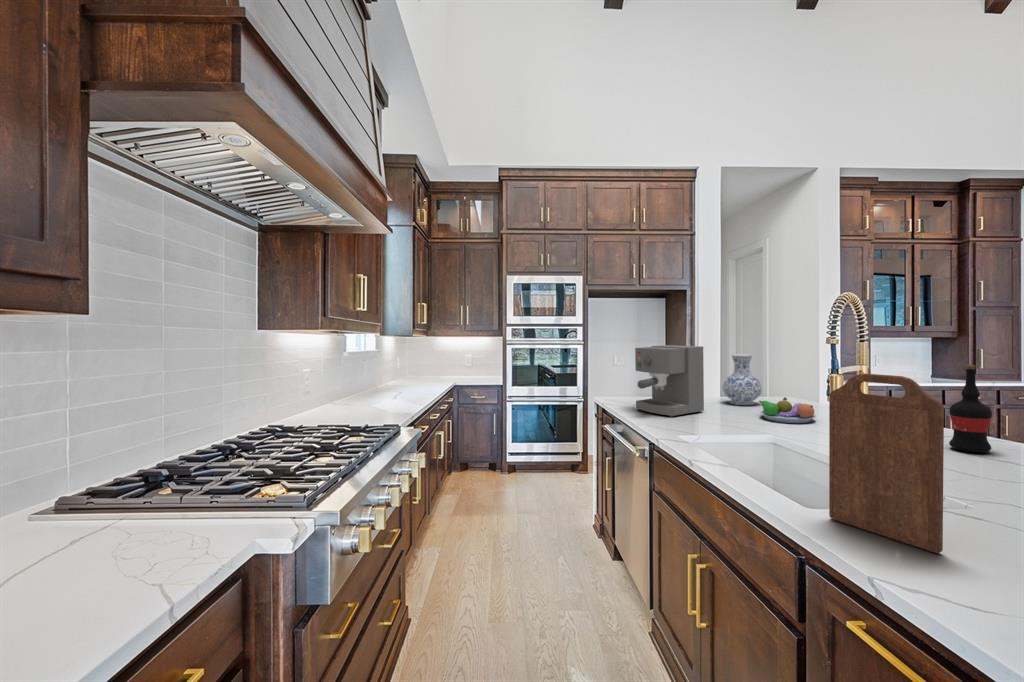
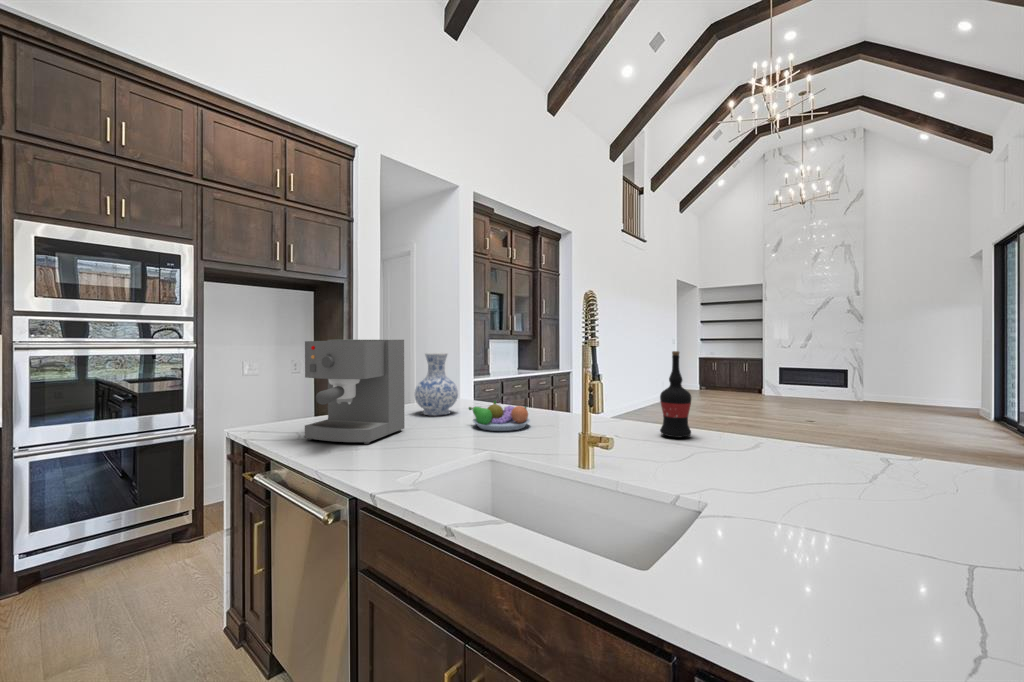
cutting board: present [829,374,944,553] -> none [774,336,964,621]

